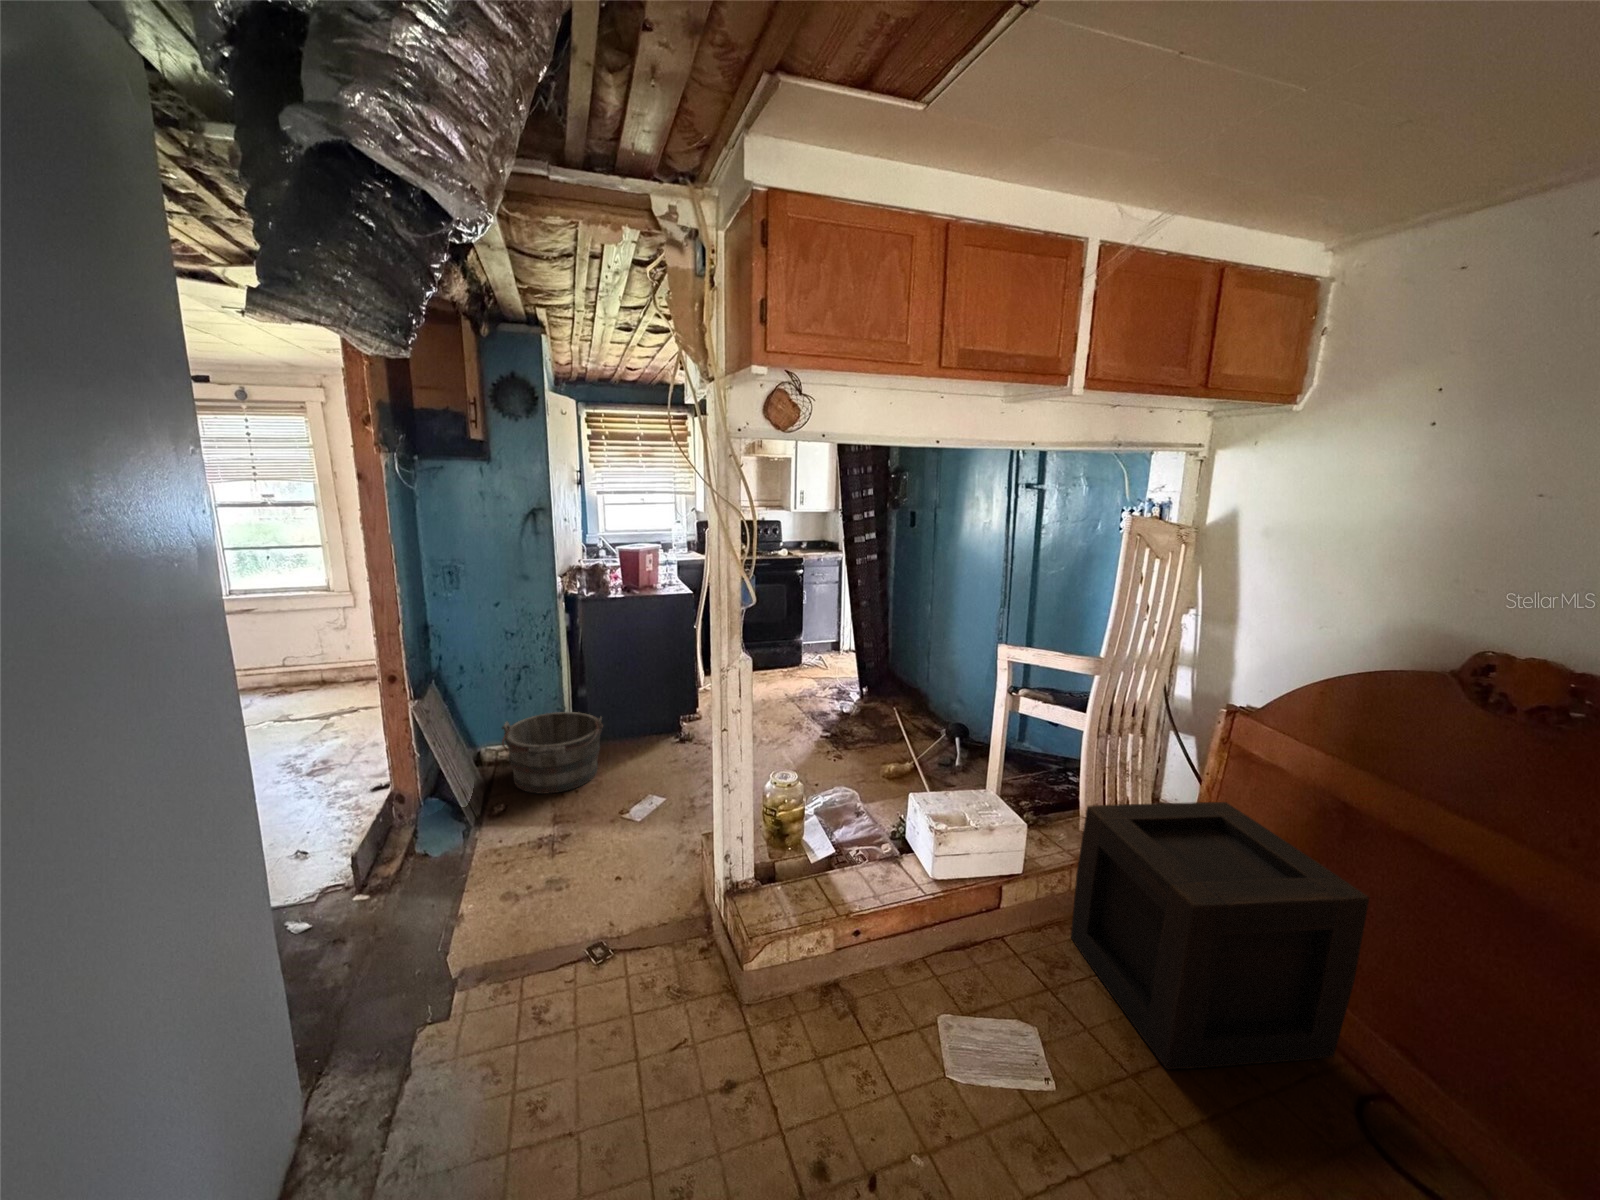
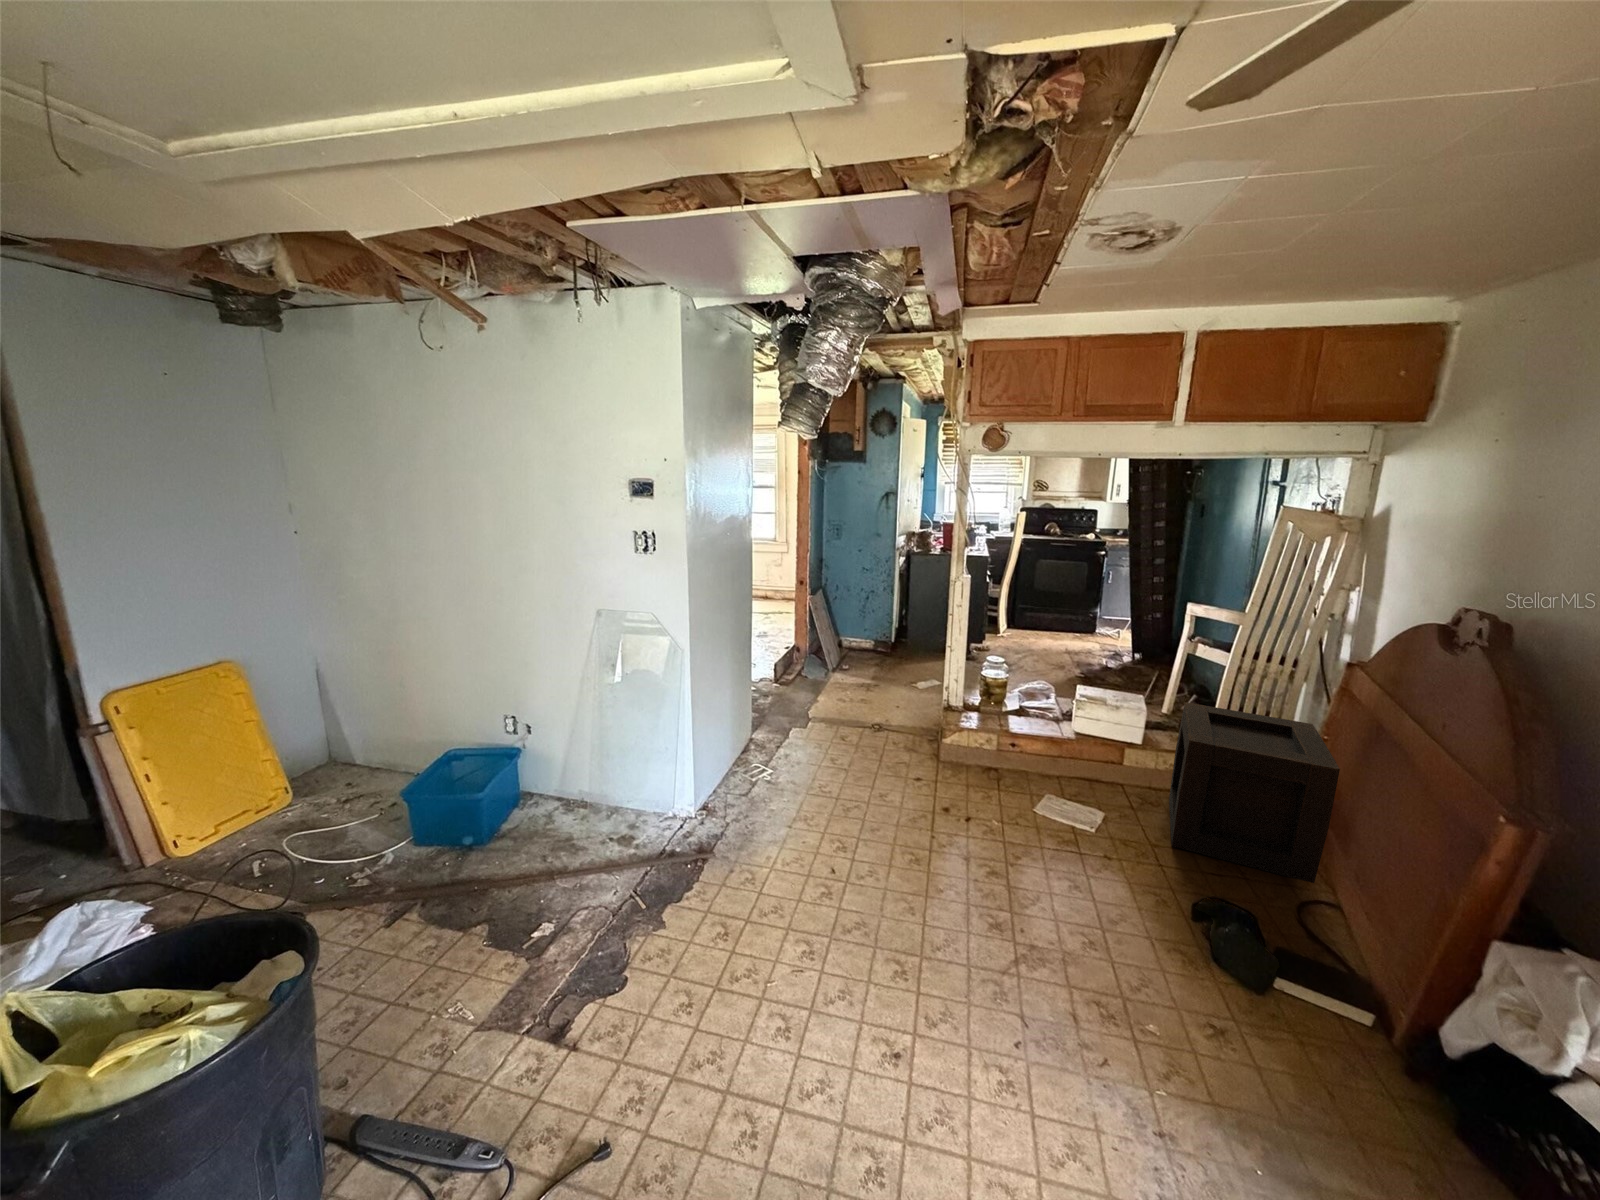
bucket: present [502,712,603,794] -> none [852,622,912,668]

